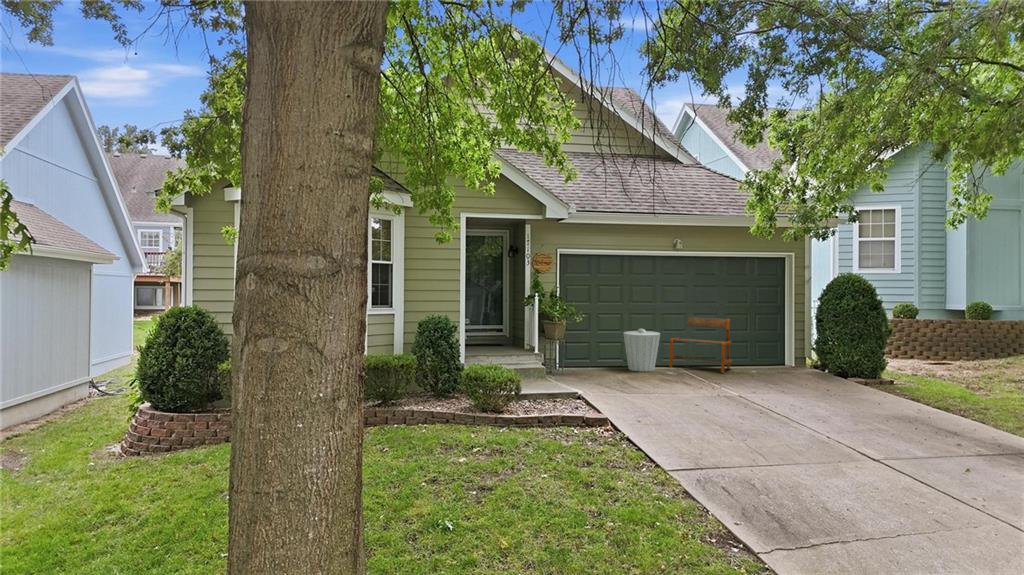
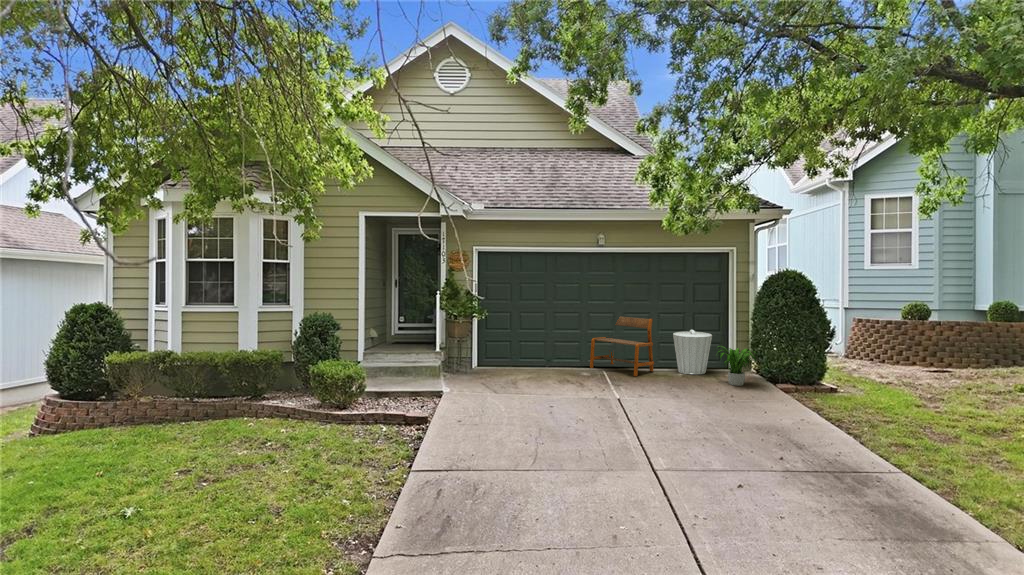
trash can: present [624,329,660,371] -> present [673,330,712,374]
potted plant: none [794,342,842,378] -> present [717,346,756,386]

